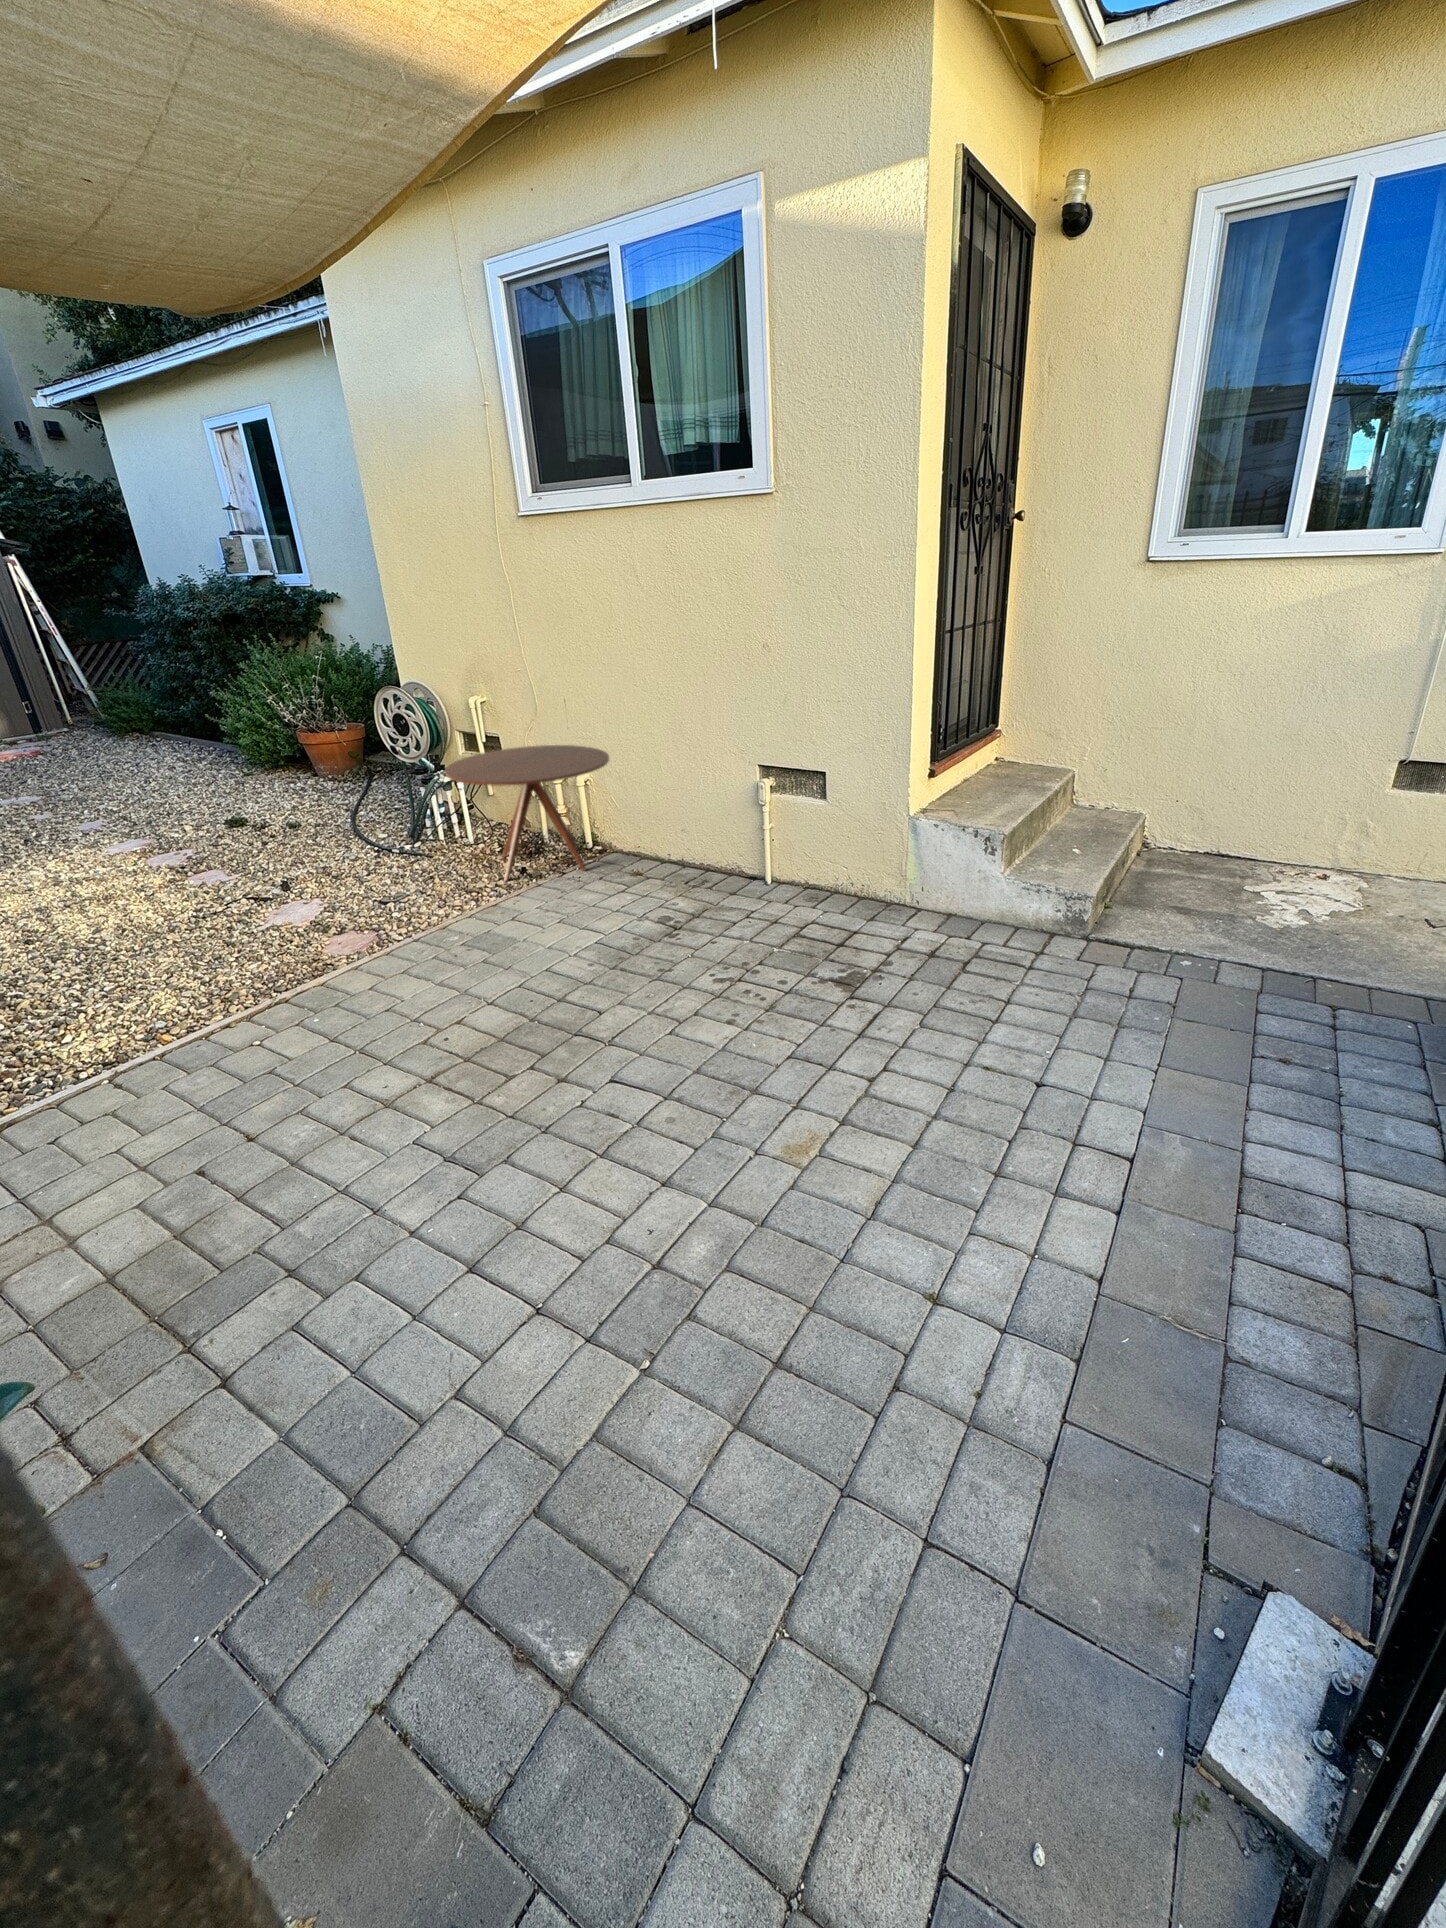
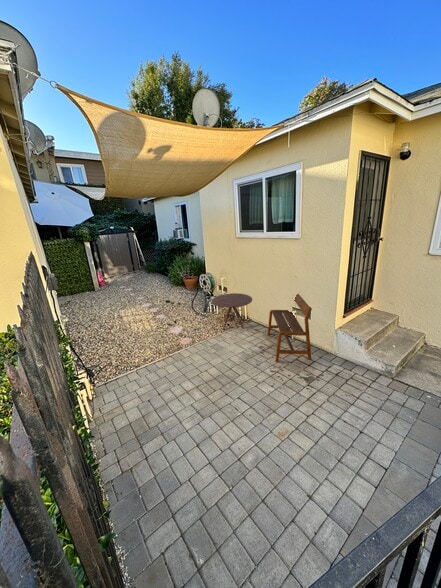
bench: none [679,702,844,949] -> present [268,294,312,362]

